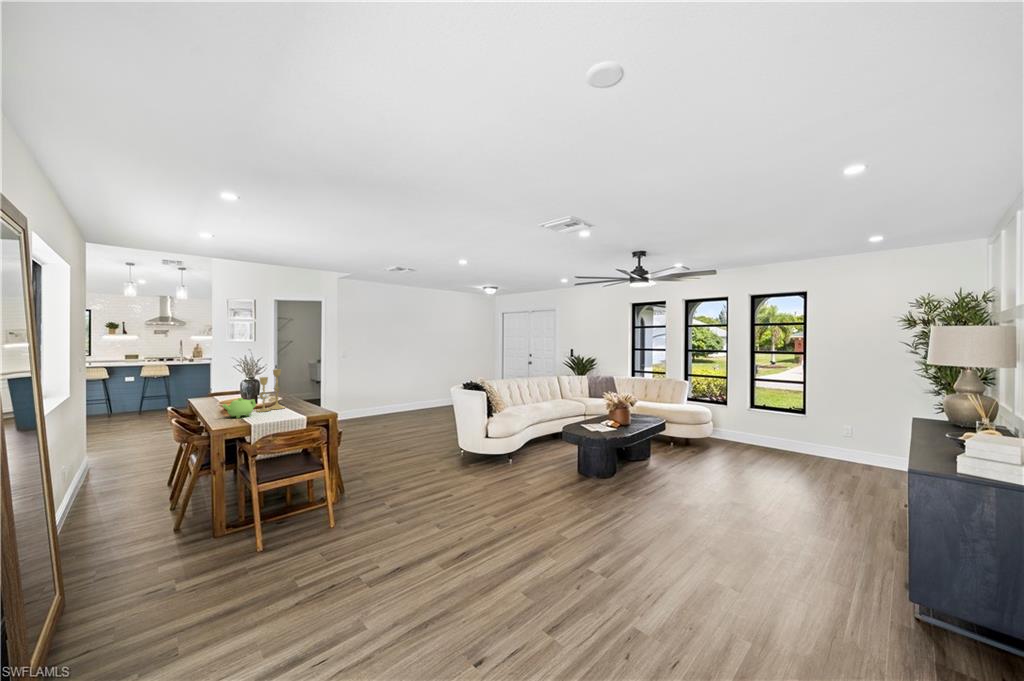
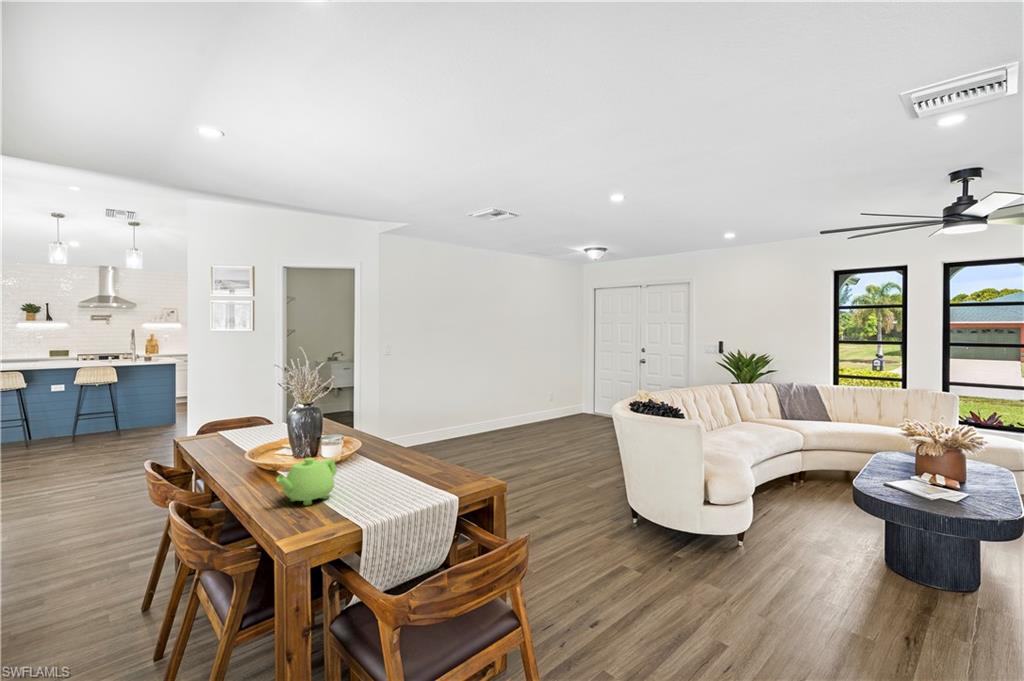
candlestick: present [257,369,285,412] -> none [328,390,377,482]

